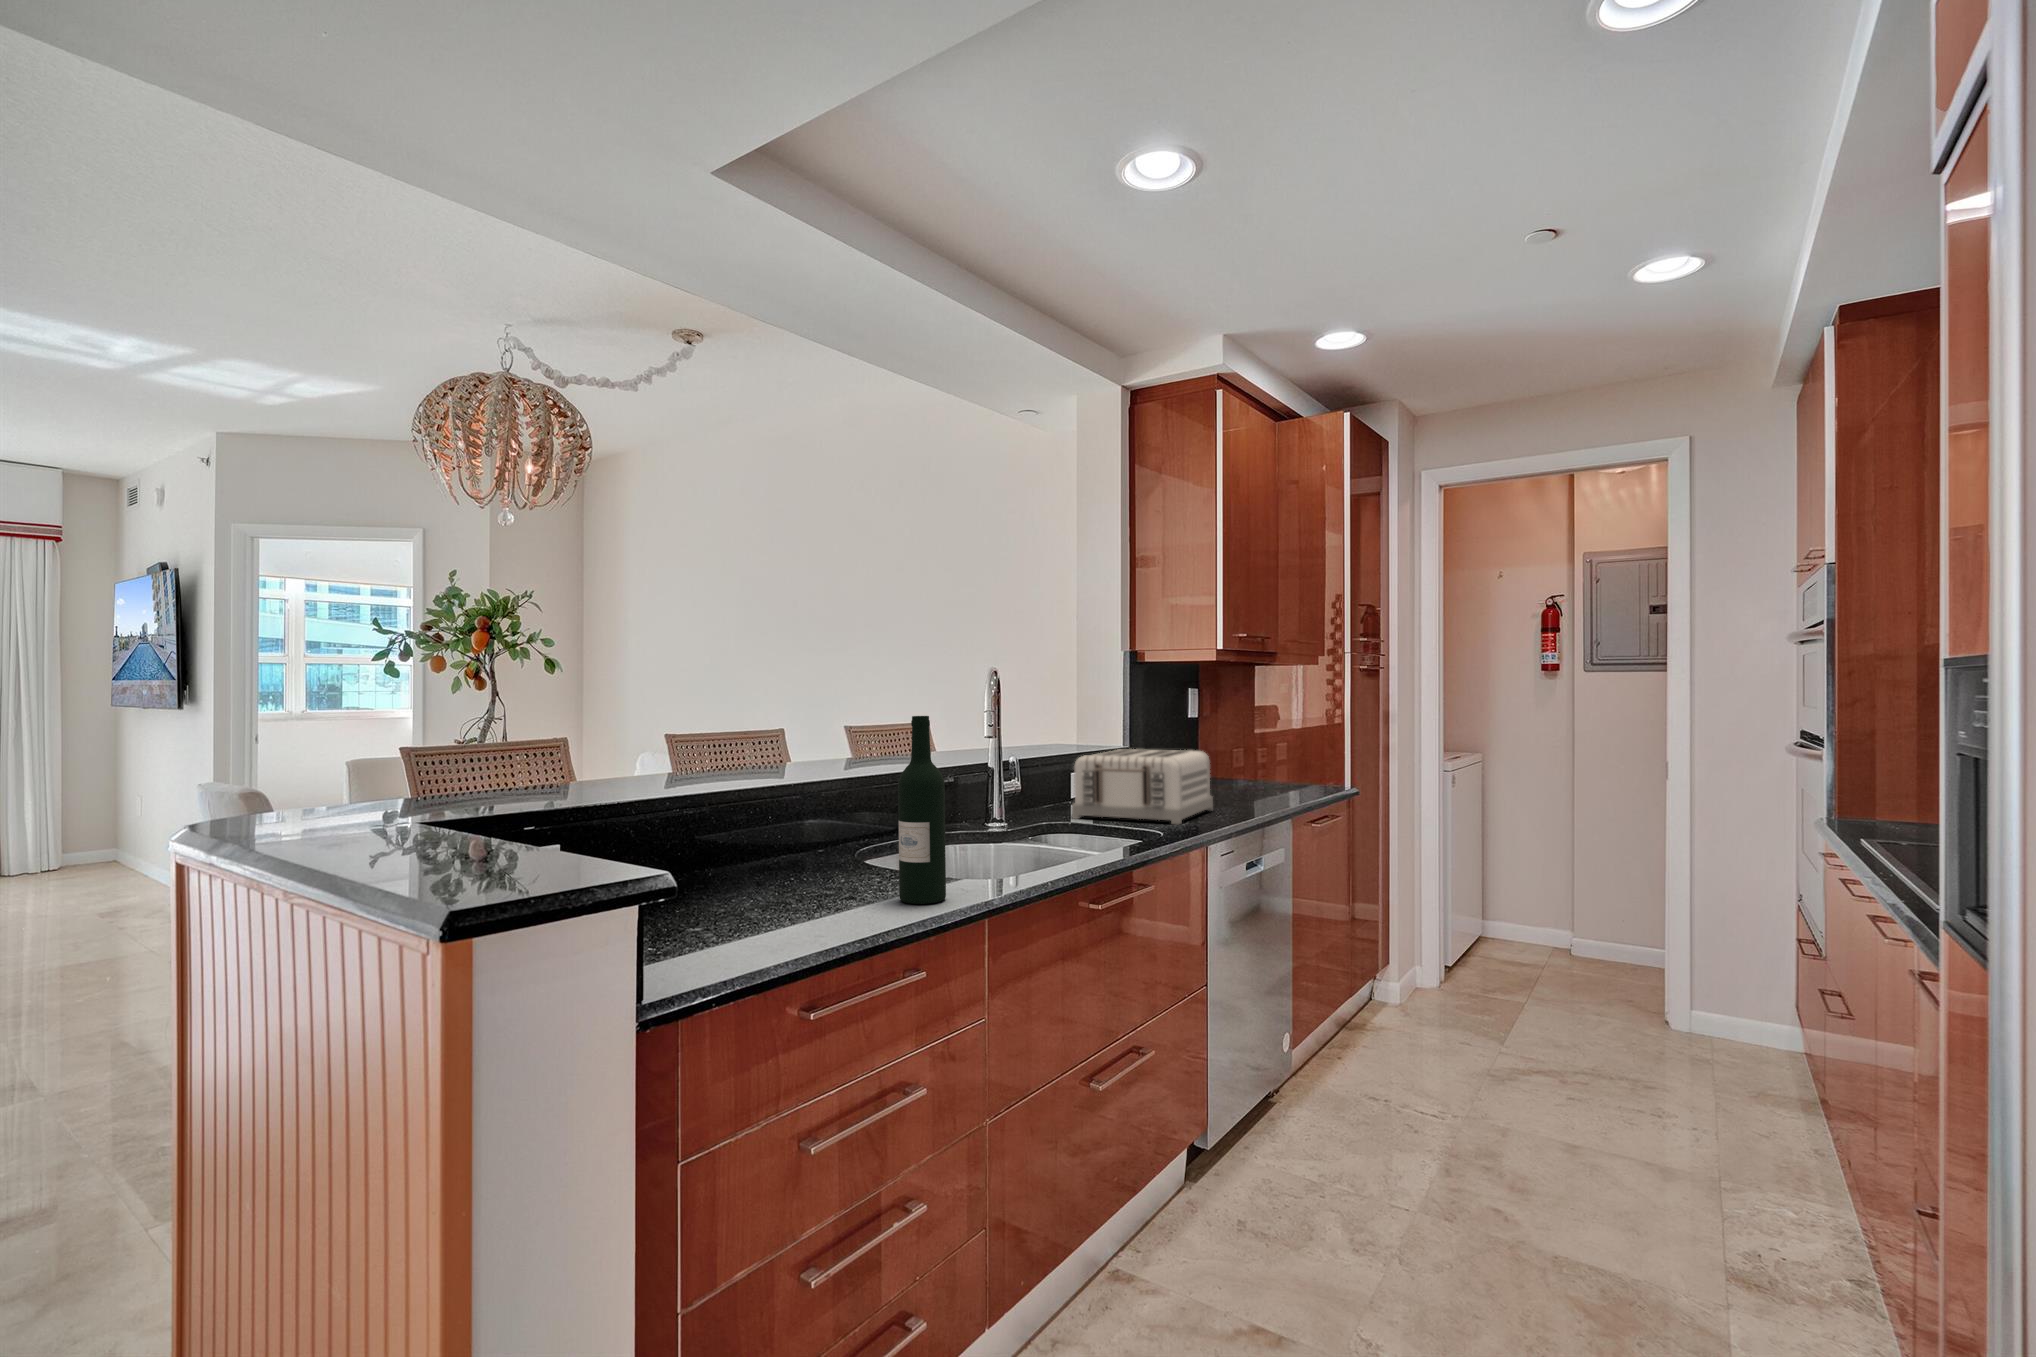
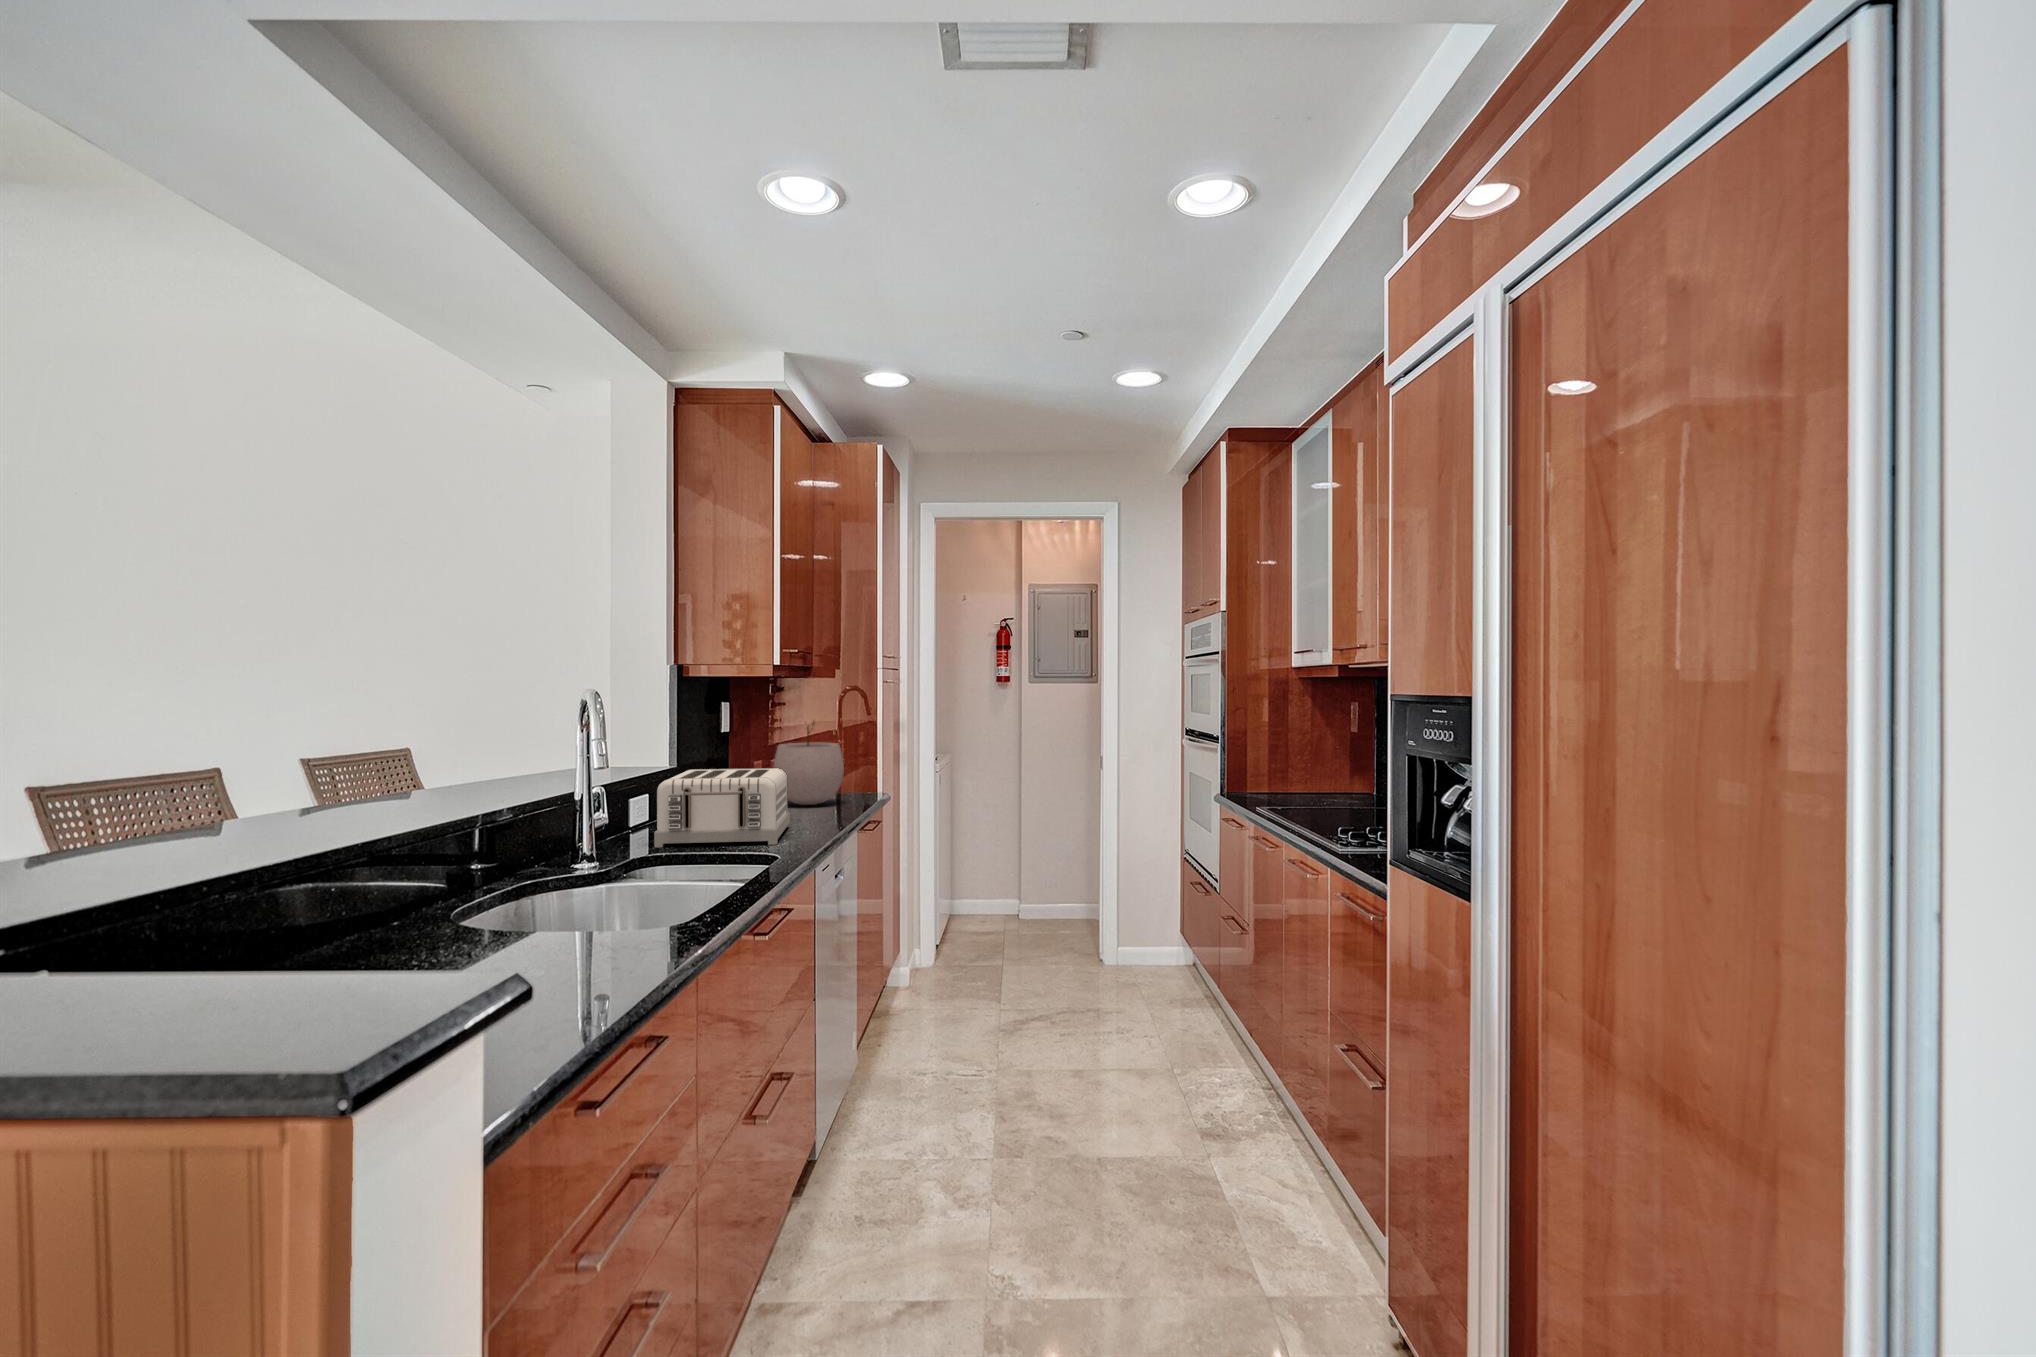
plant pot: none [1225,704,1298,793] -> present [774,722,844,805]
wine bottle: present [898,716,946,904] -> none [603,755,658,966]

